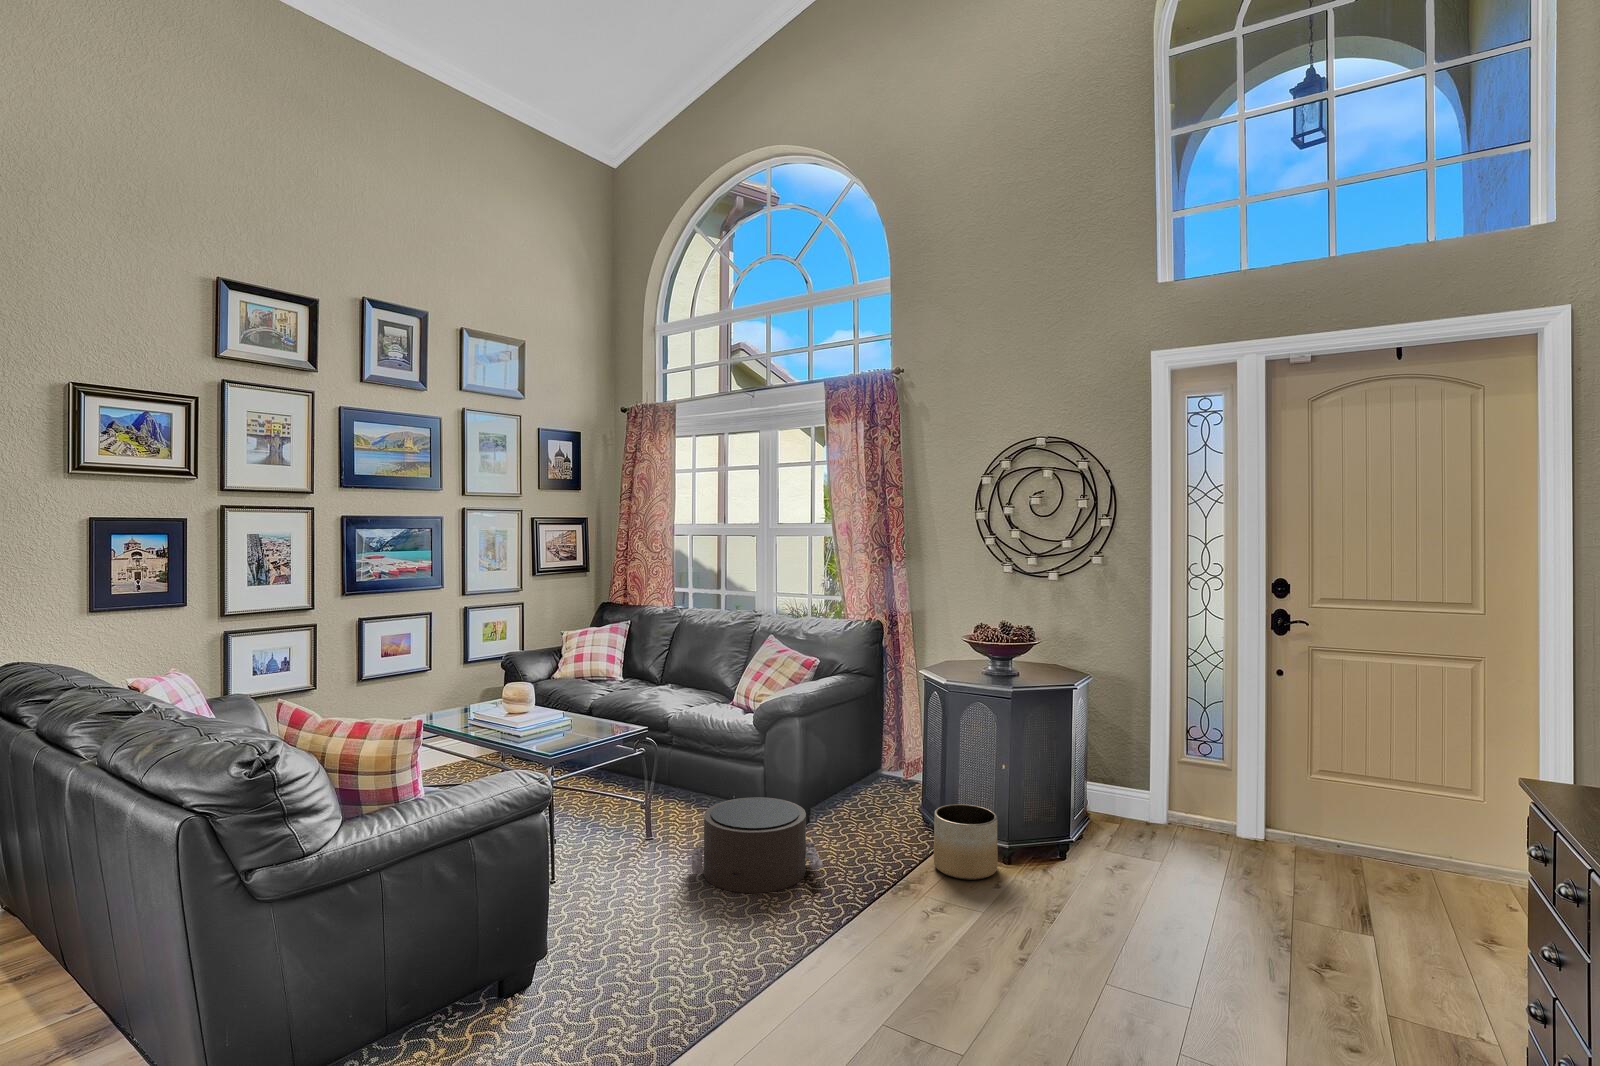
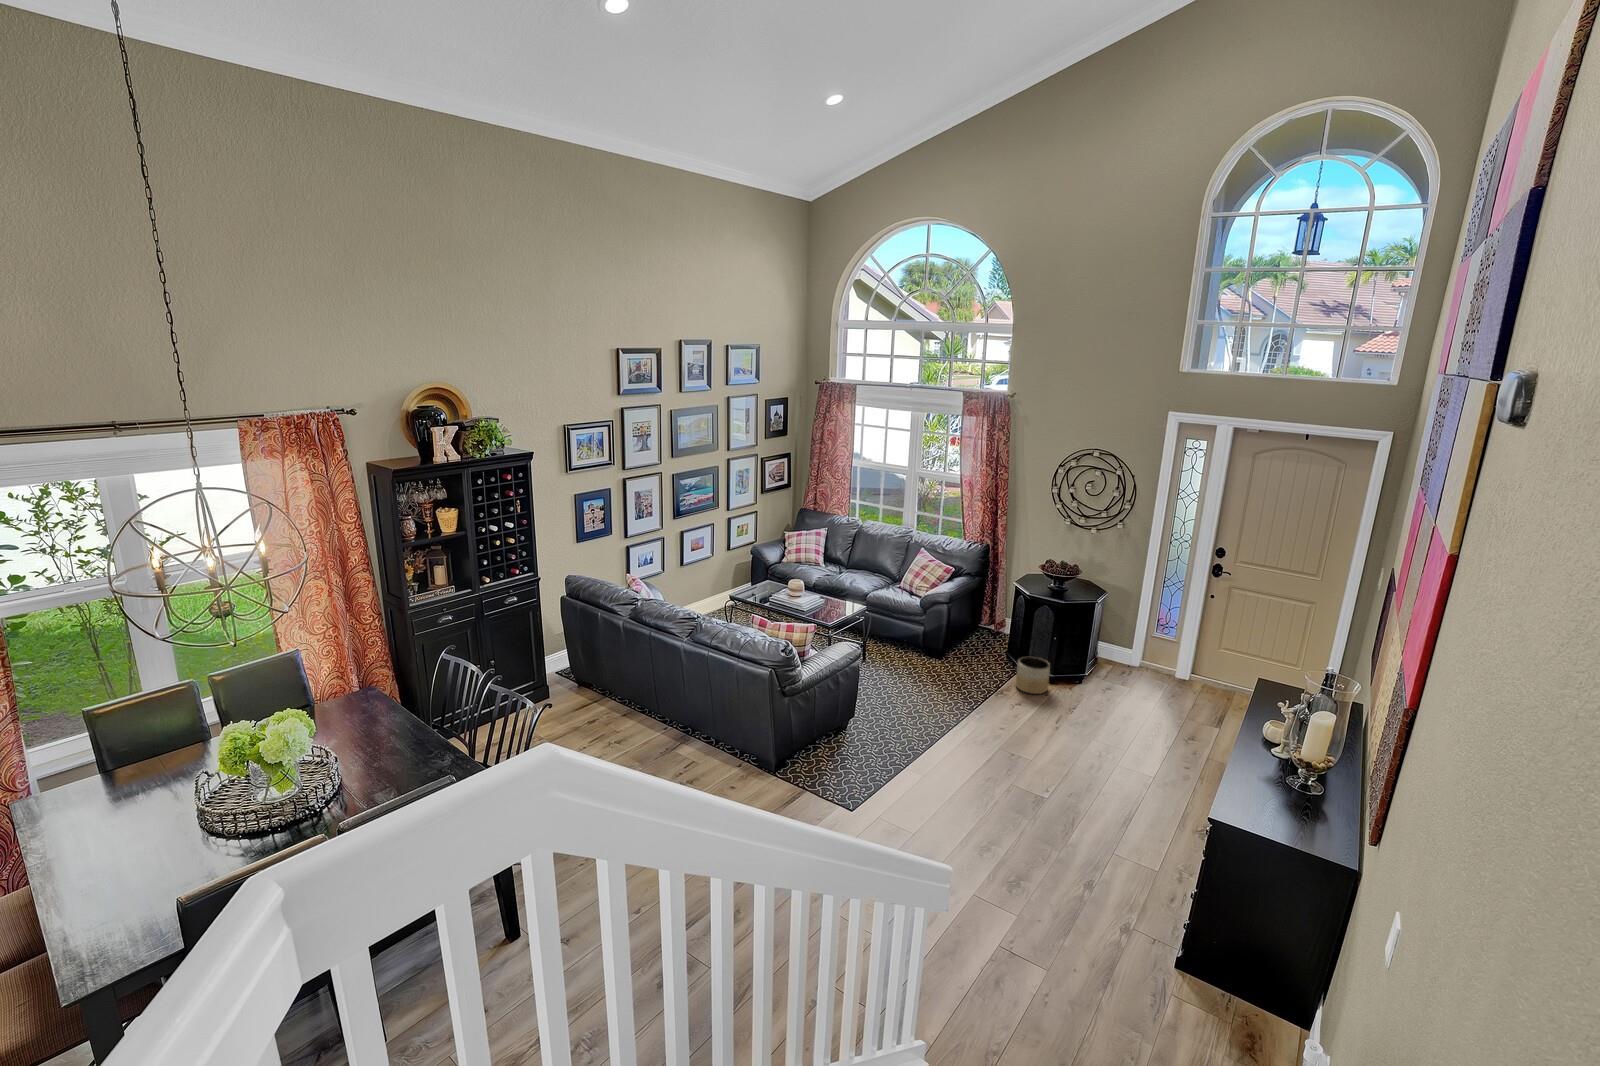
pouf: present [691,797,822,893] -> none [894,648,962,695]

